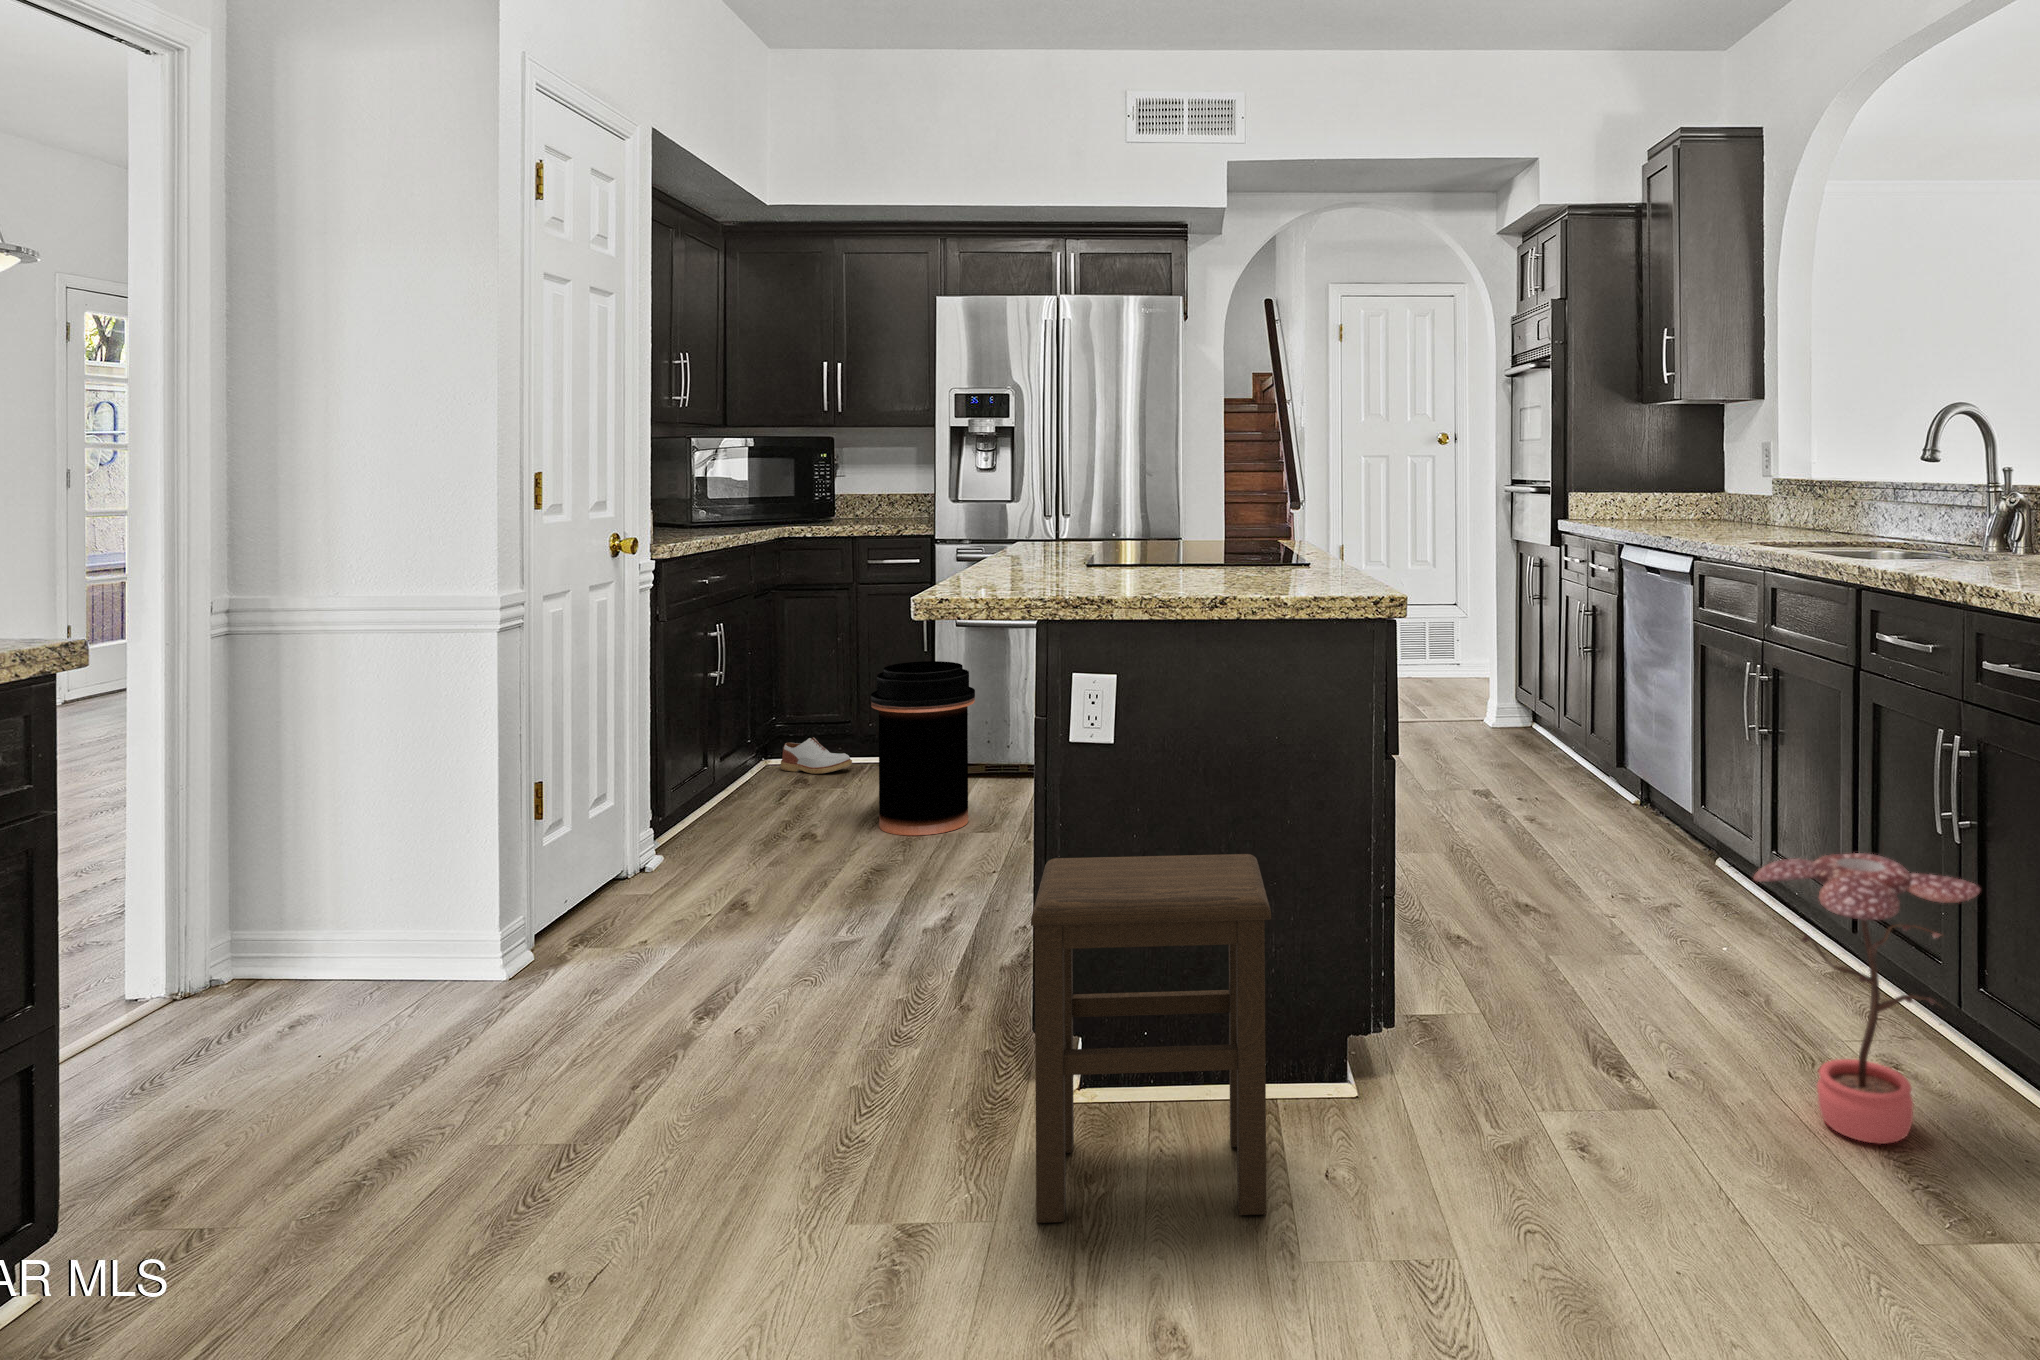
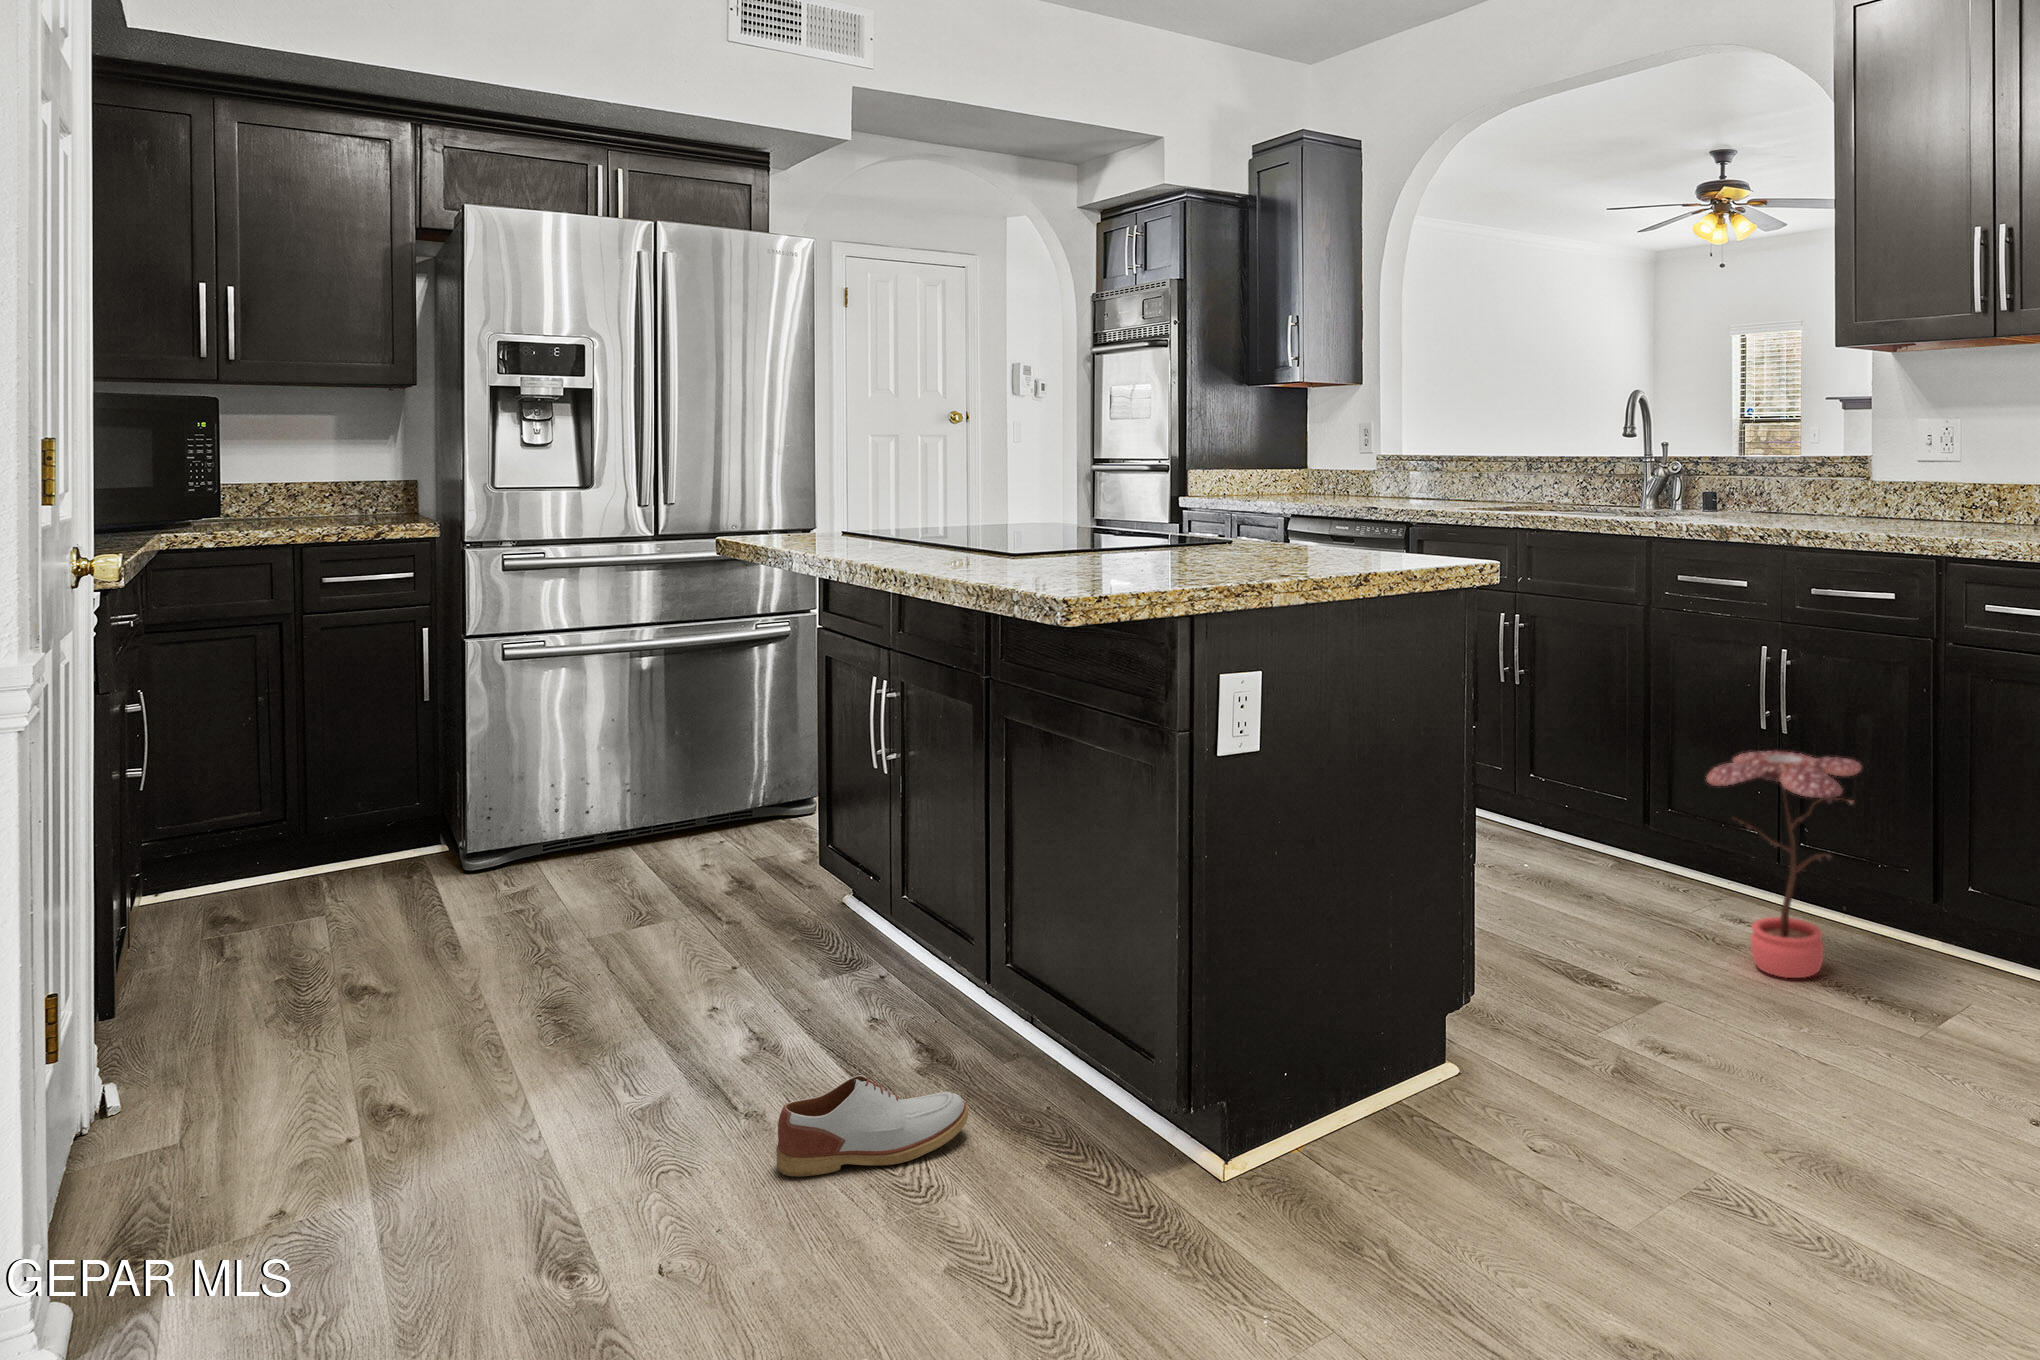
trash can: present [871,661,975,835] -> none [442,709,606,957]
shoe: present [781,738,852,774] -> present [776,1075,968,1177]
stool: present [1031,854,1271,1223] -> none [1250,838,1544,1279]

